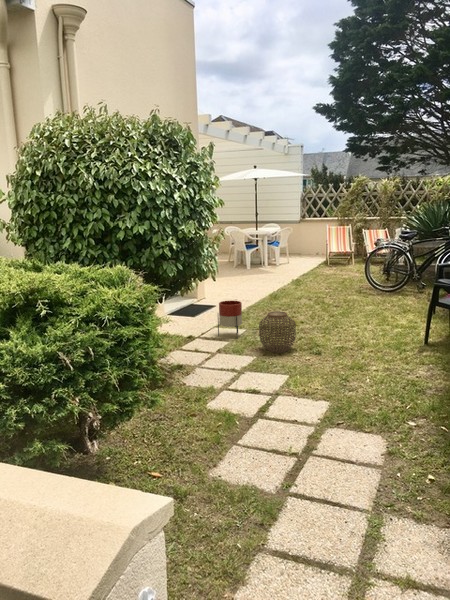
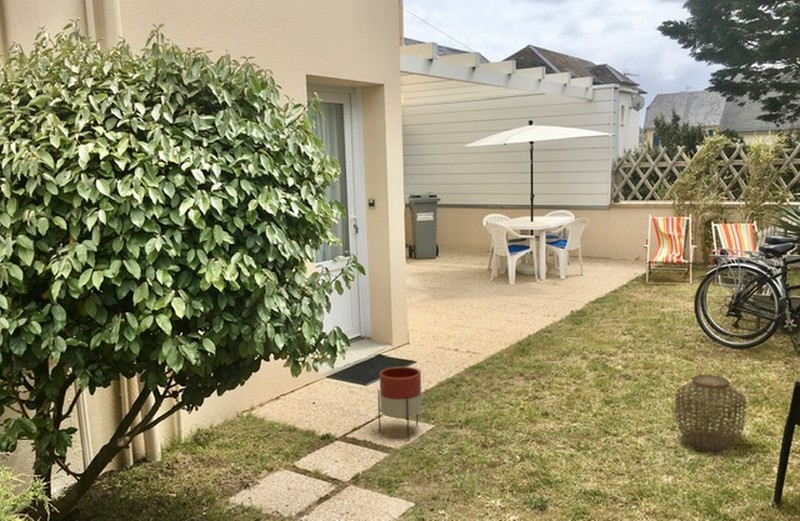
woven basket: present [259,311,296,353] -> present [675,375,746,450]

